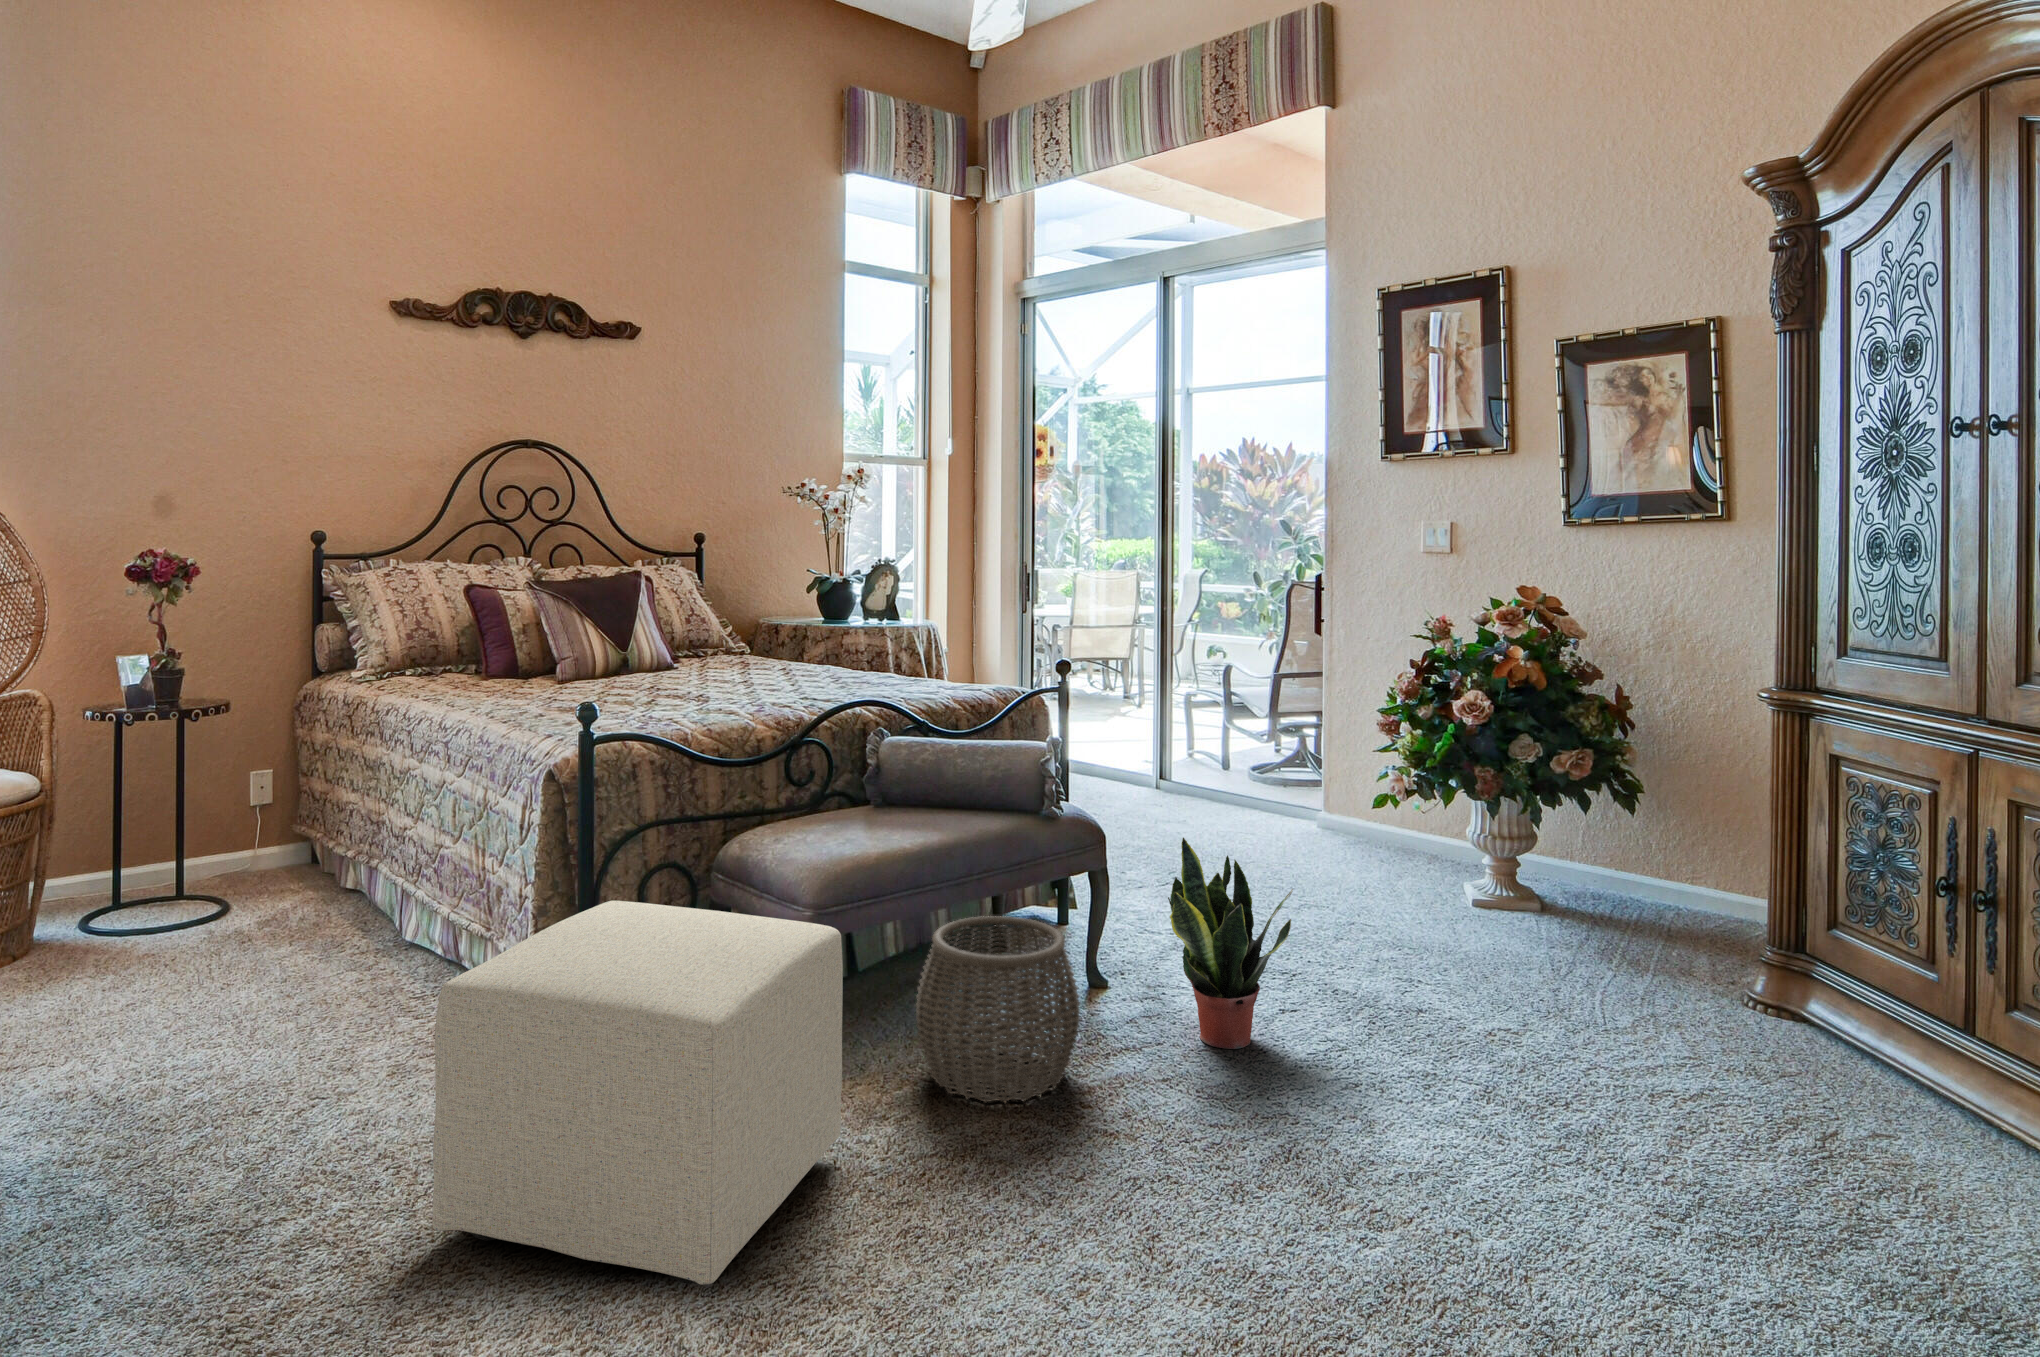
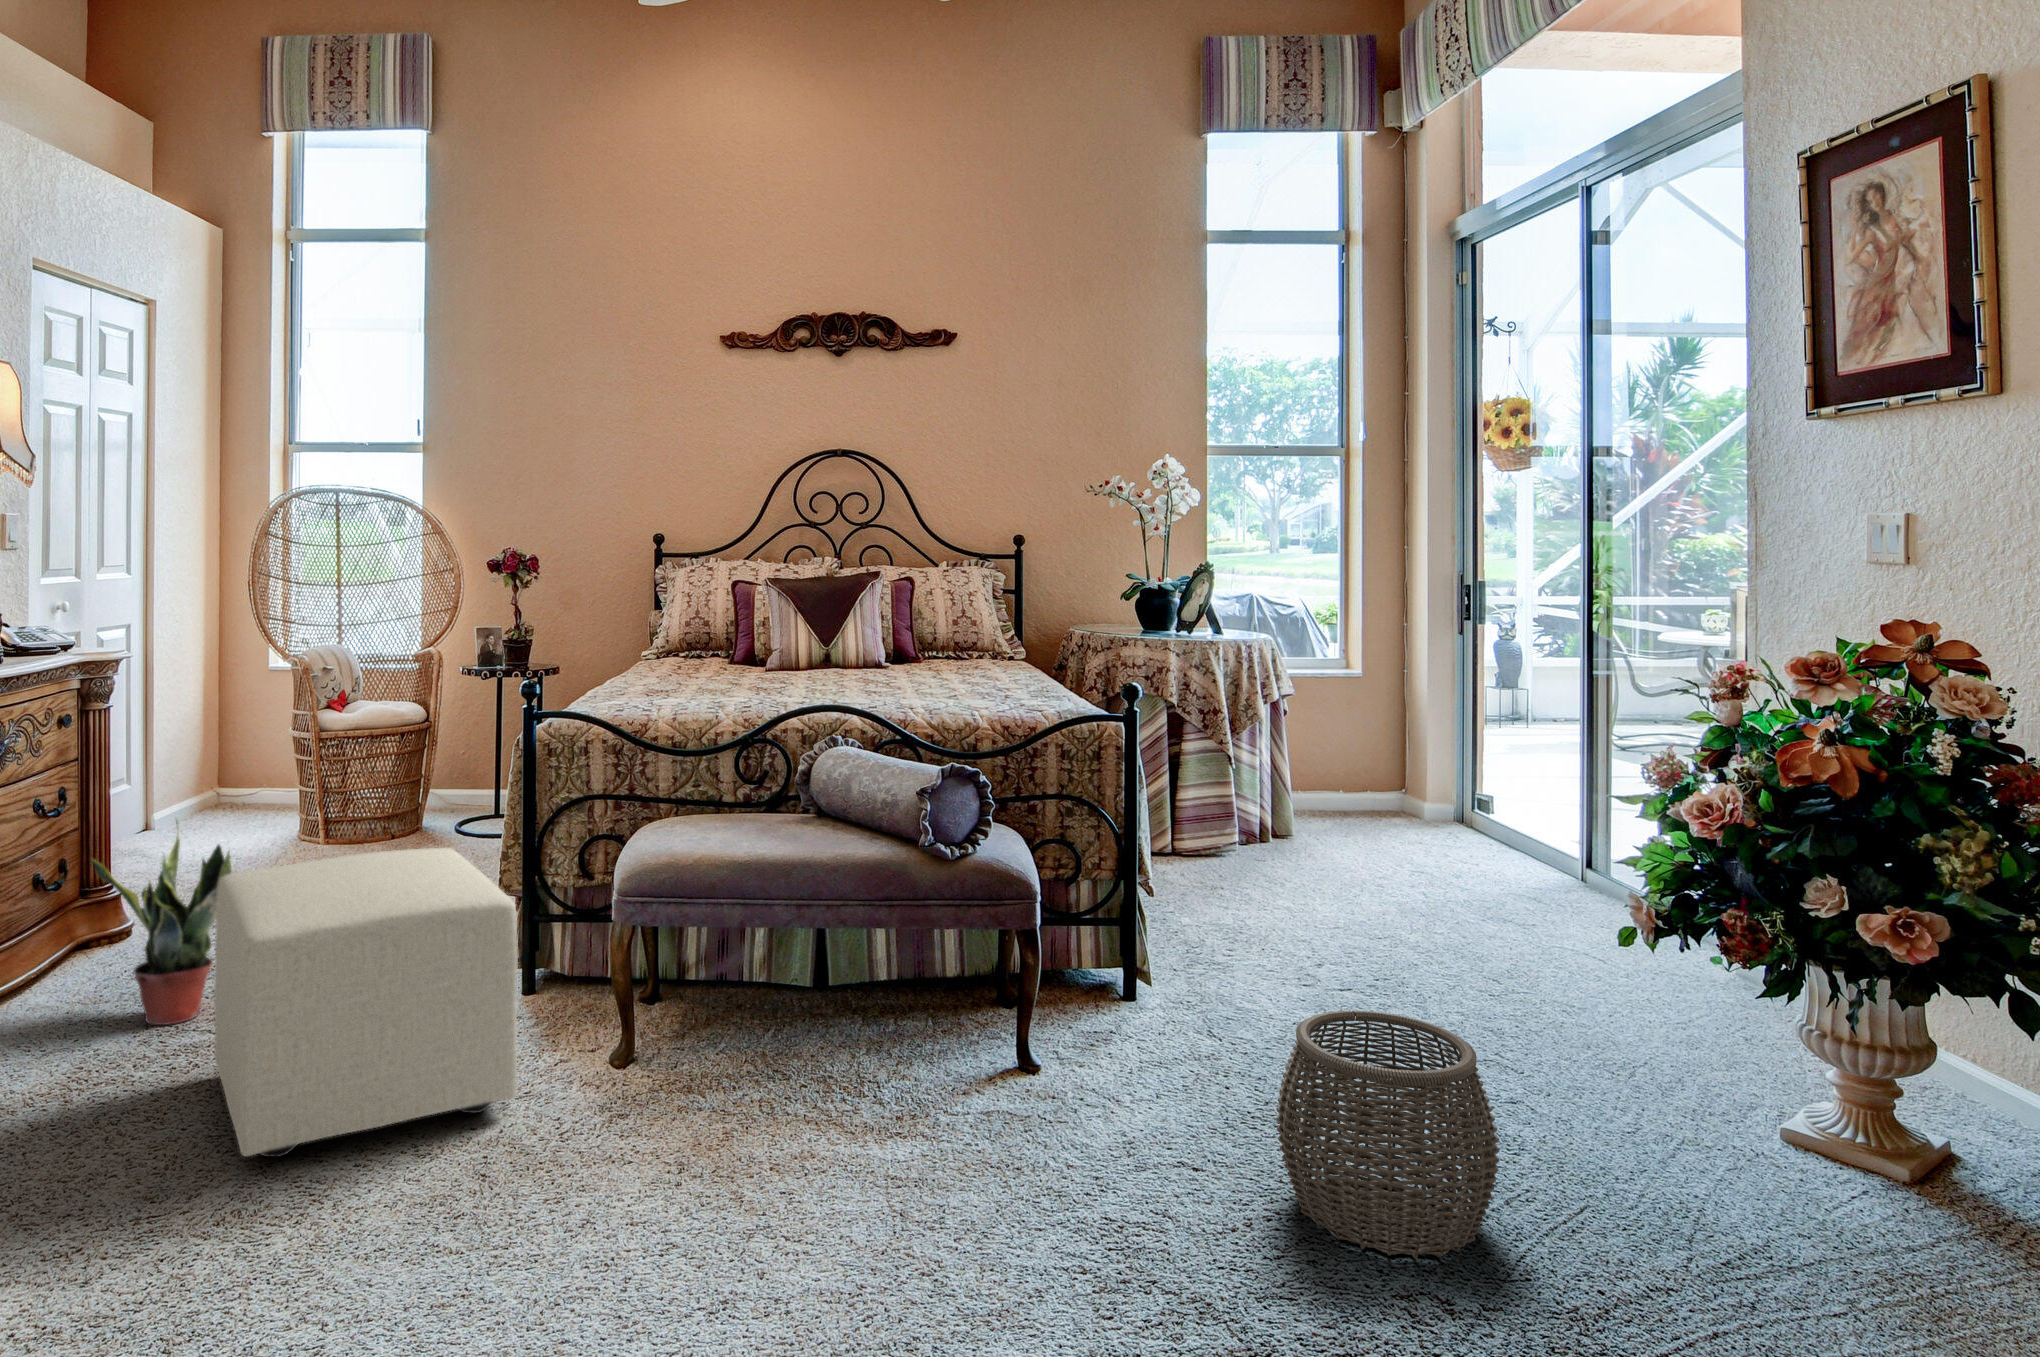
potted plant: present [1168,838,1293,1049] -> present [92,836,232,1025]
woven basket: present [916,916,1080,1103] -> present [1276,1010,1500,1259]

